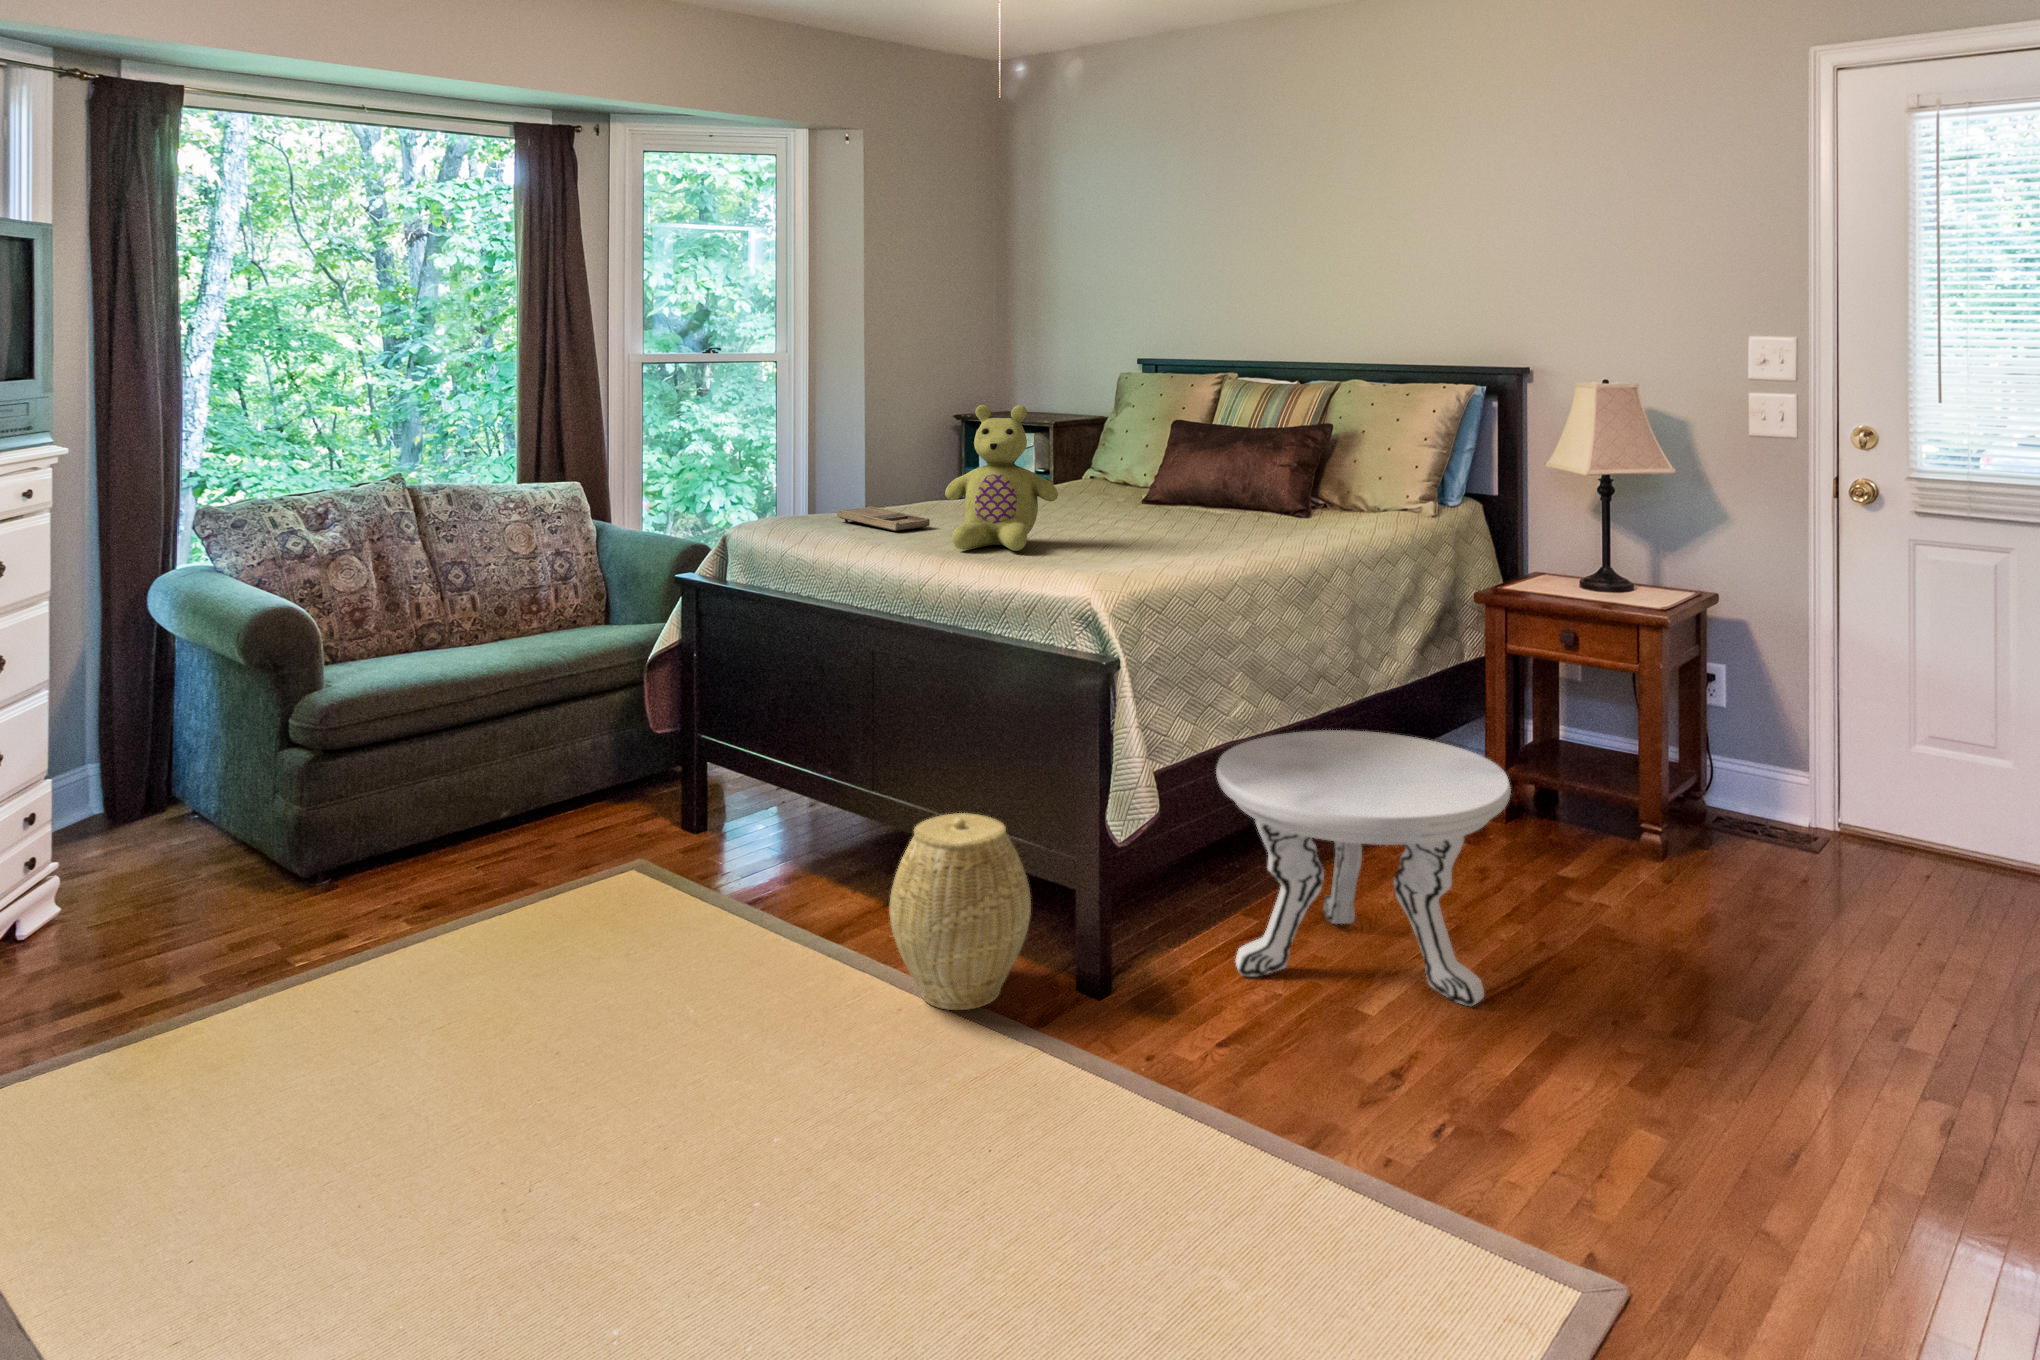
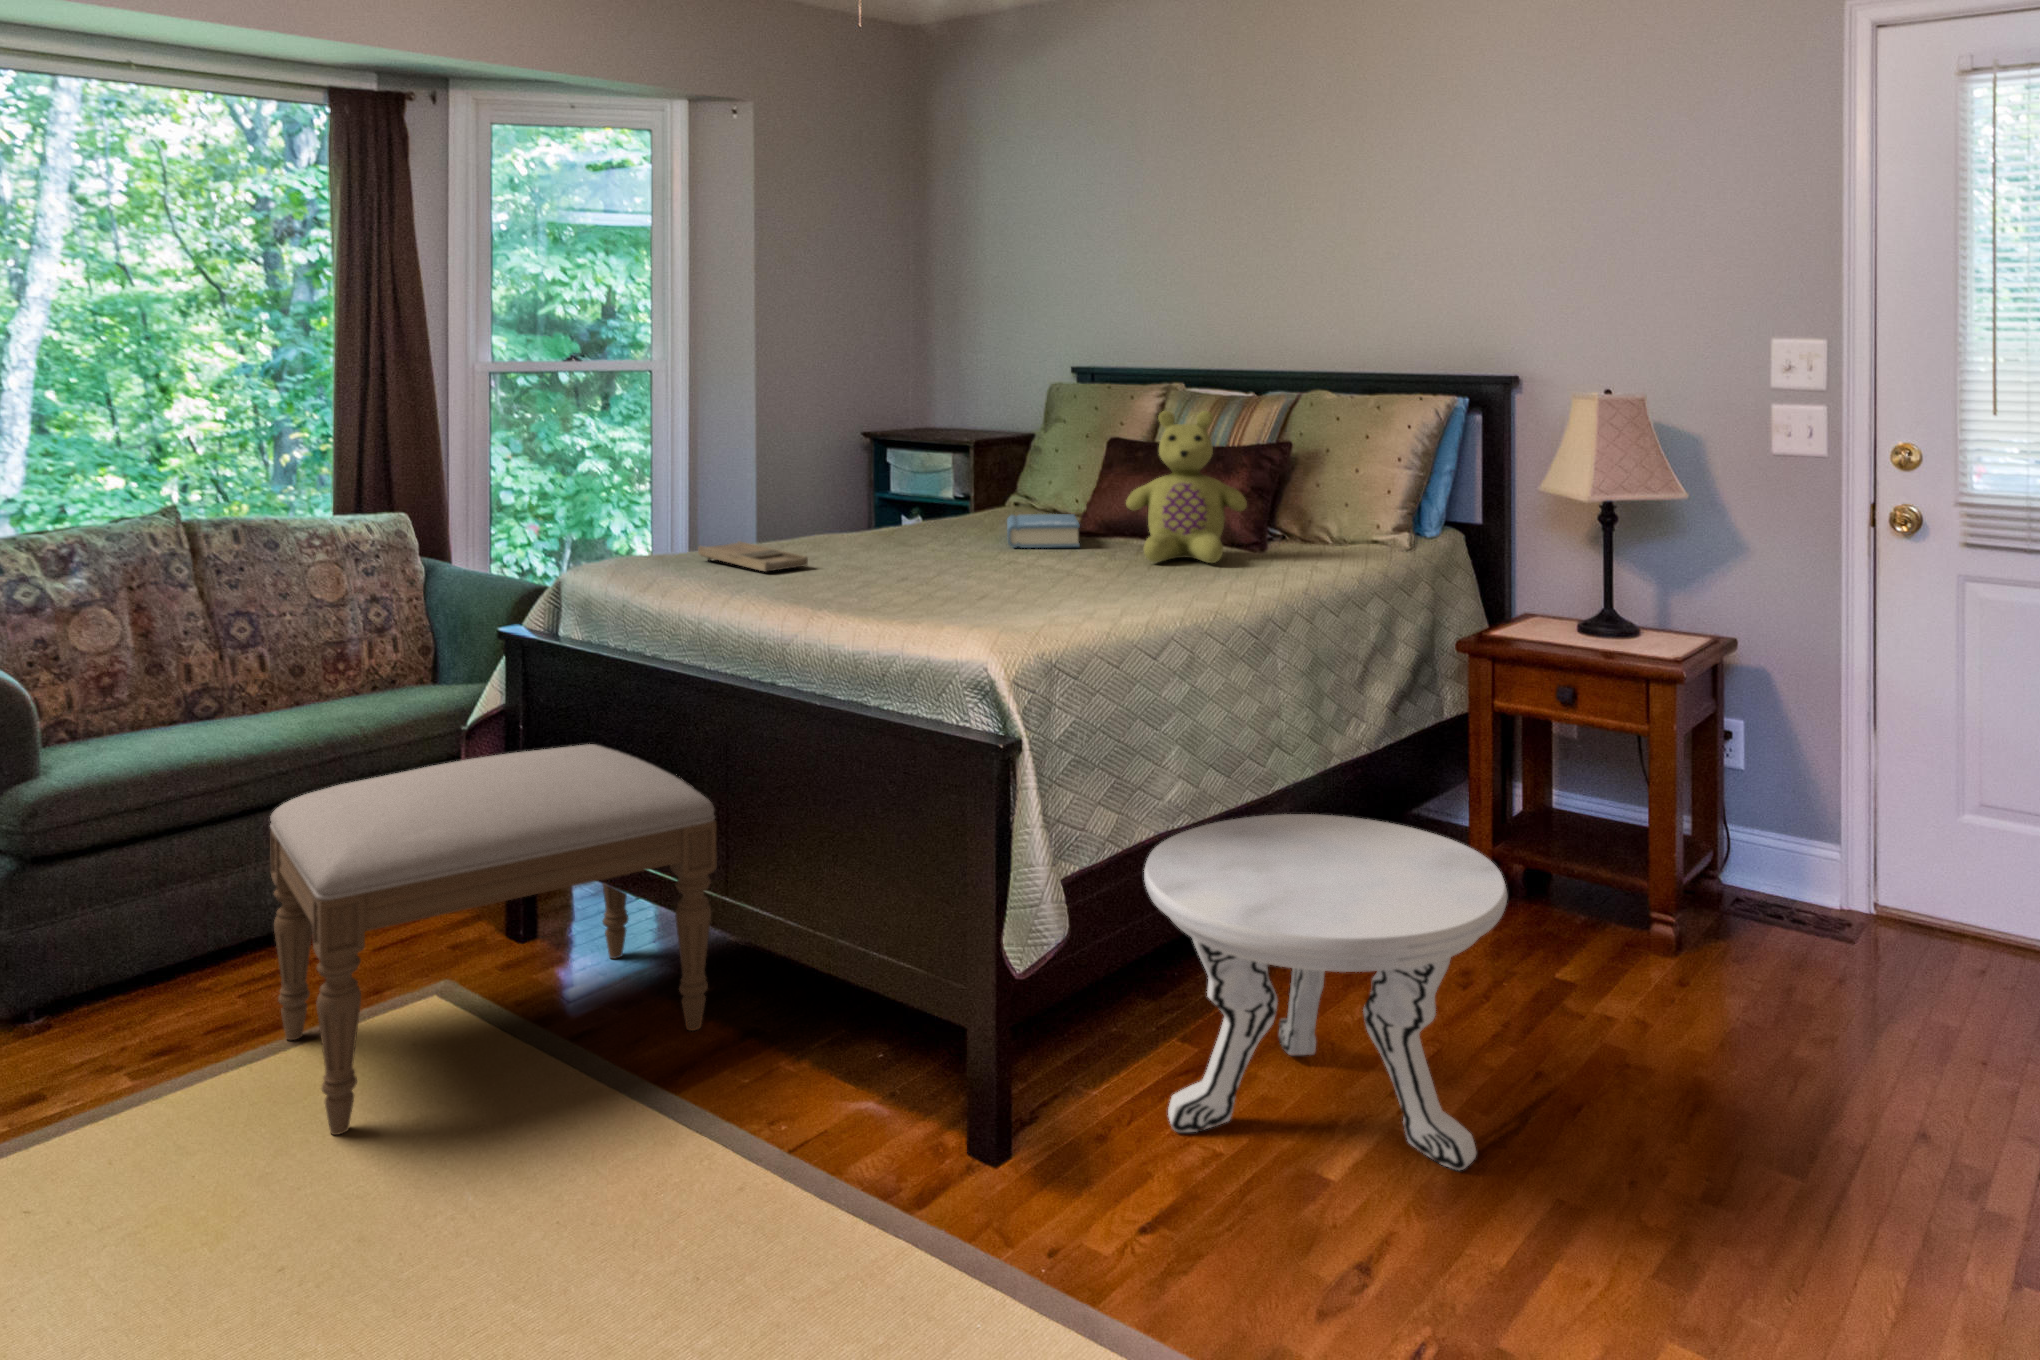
stuffed bear: present [945,405,1058,551] -> present [1126,411,1247,563]
book: none [1089,486,1153,513] -> present [1007,514,1080,548]
ottoman: none [512,671,866,965] -> present [270,744,717,1135]
woven basket: present [890,813,1031,1010] -> none [726,933,908,1191]

